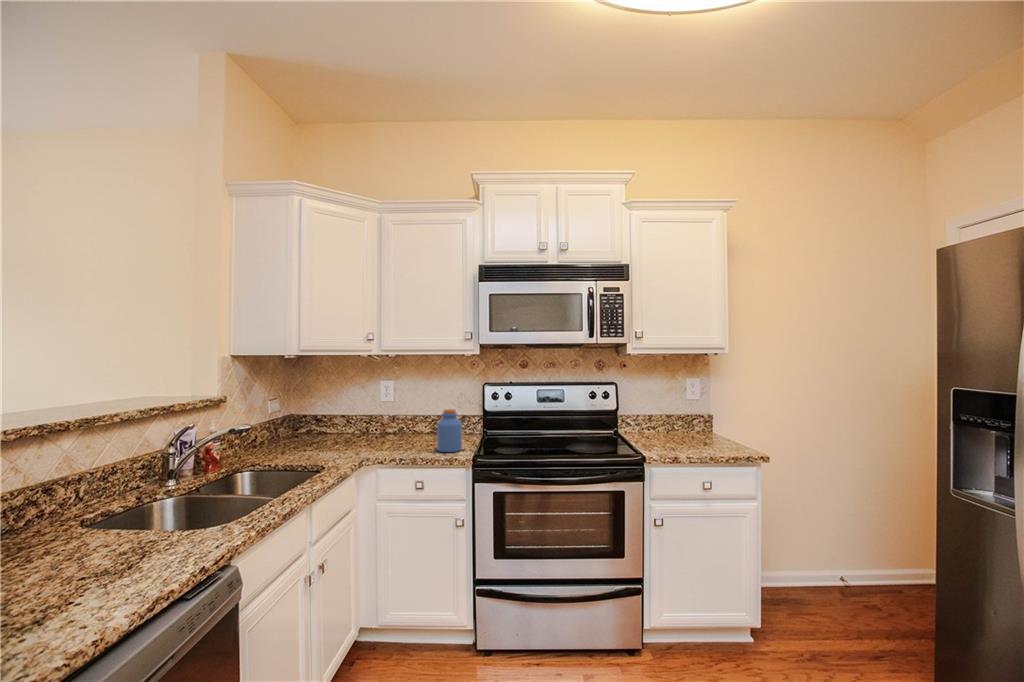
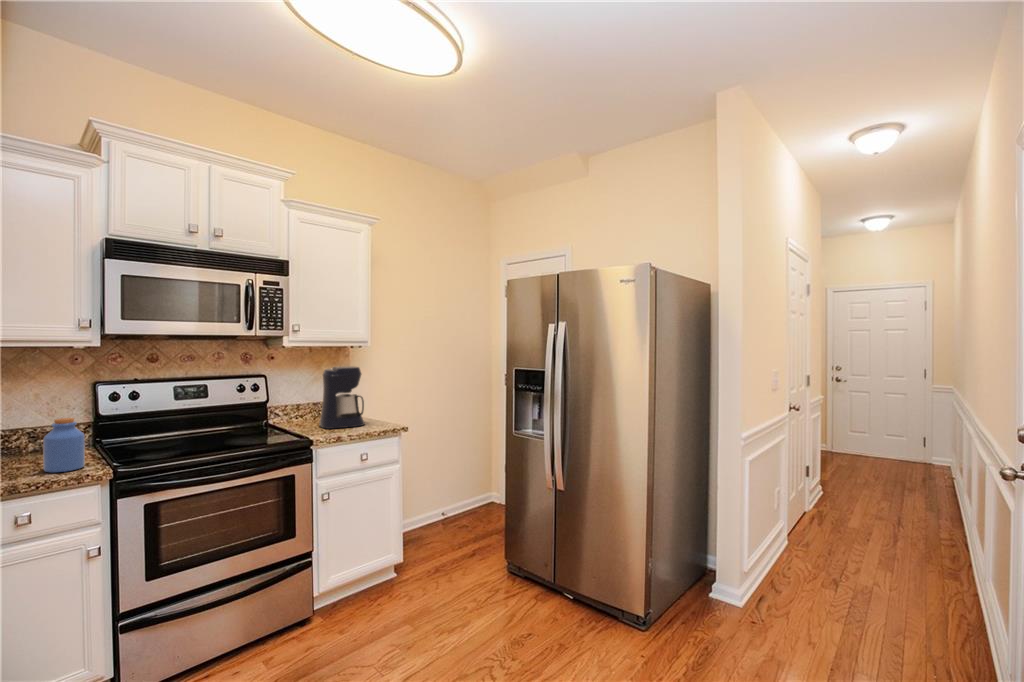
coffee maker: none [667,378,720,448] -> present [319,366,365,429]

